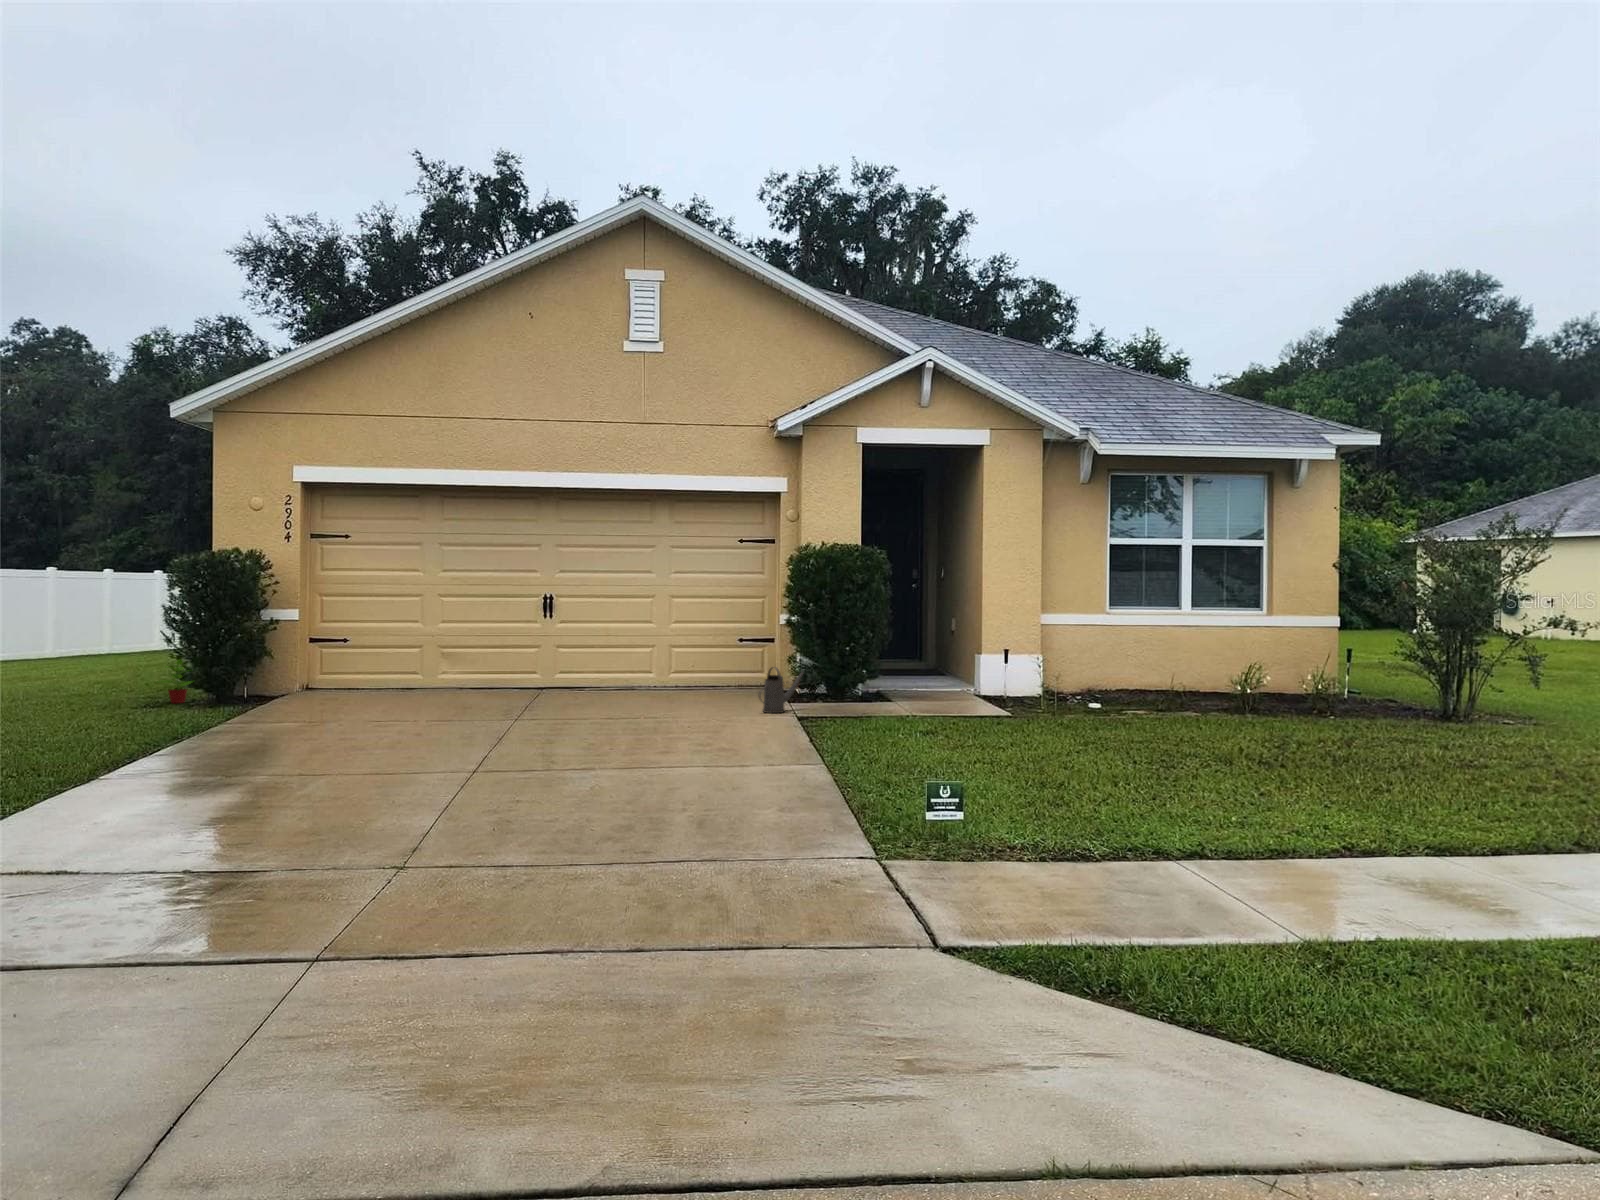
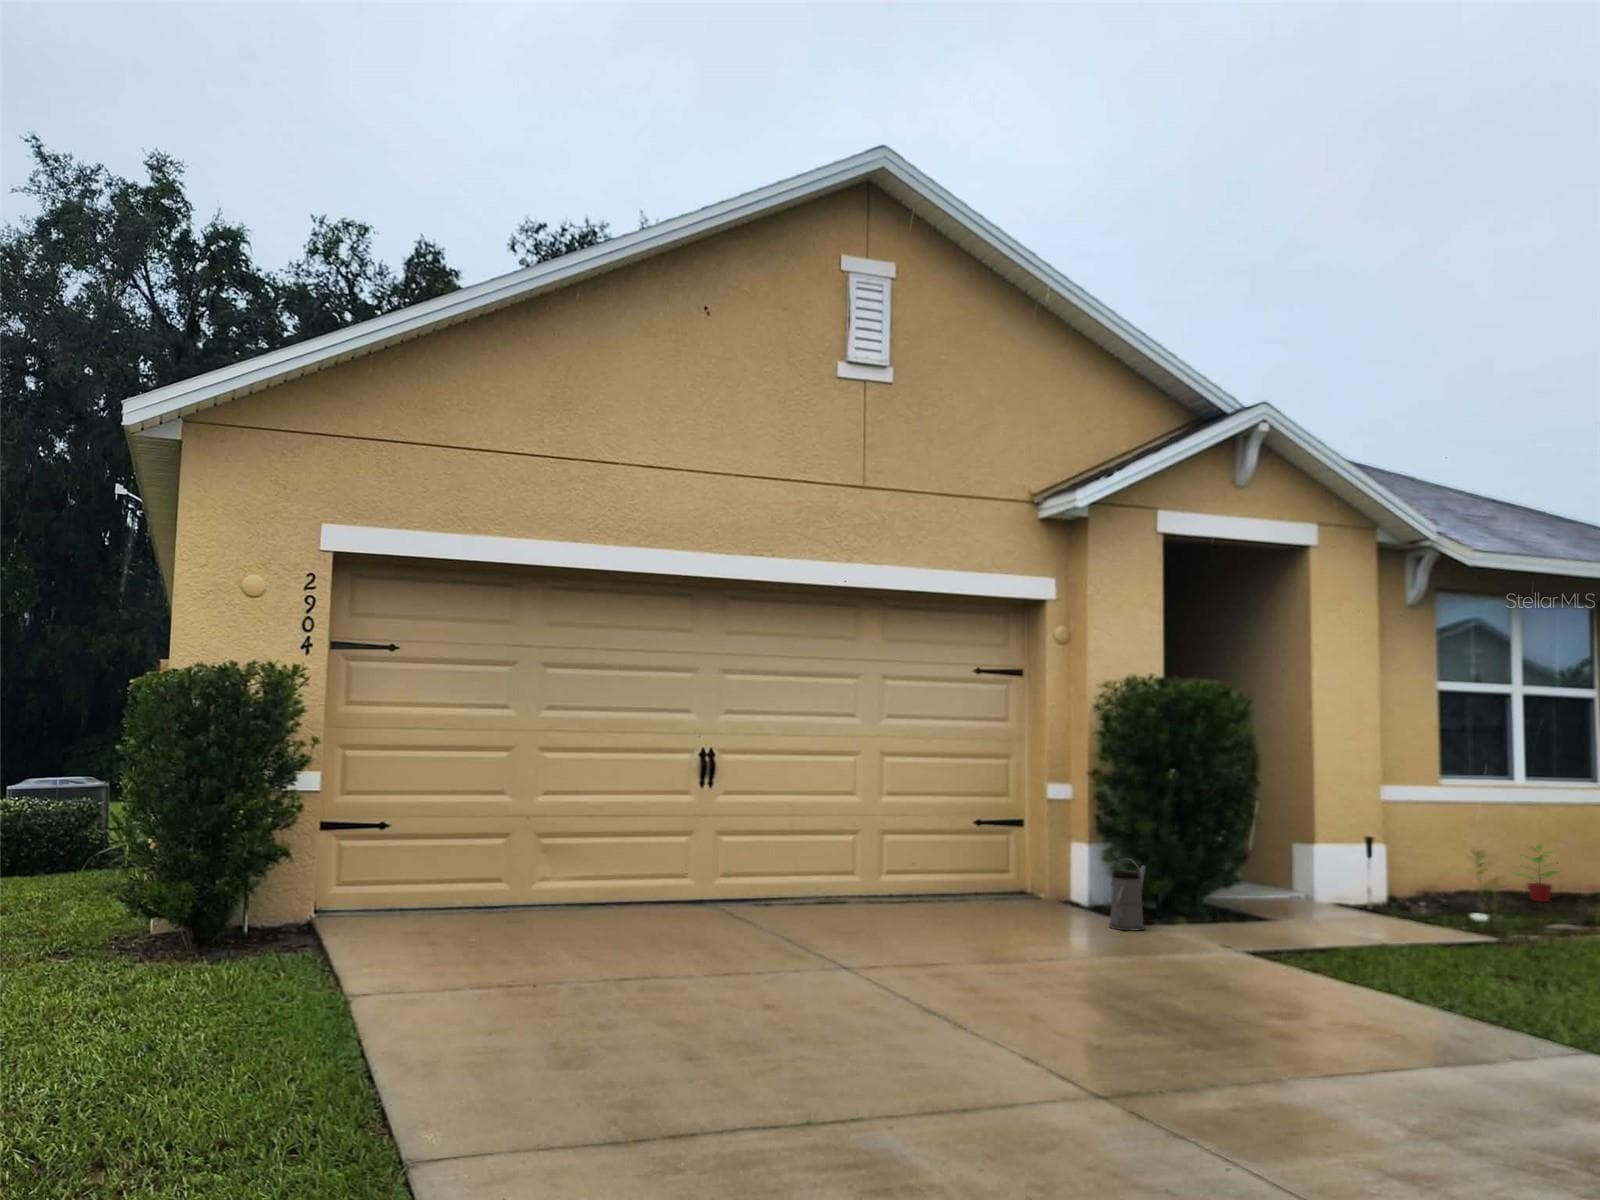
potted plant: present [157,660,192,703] -> present [1528,846,1557,902]

